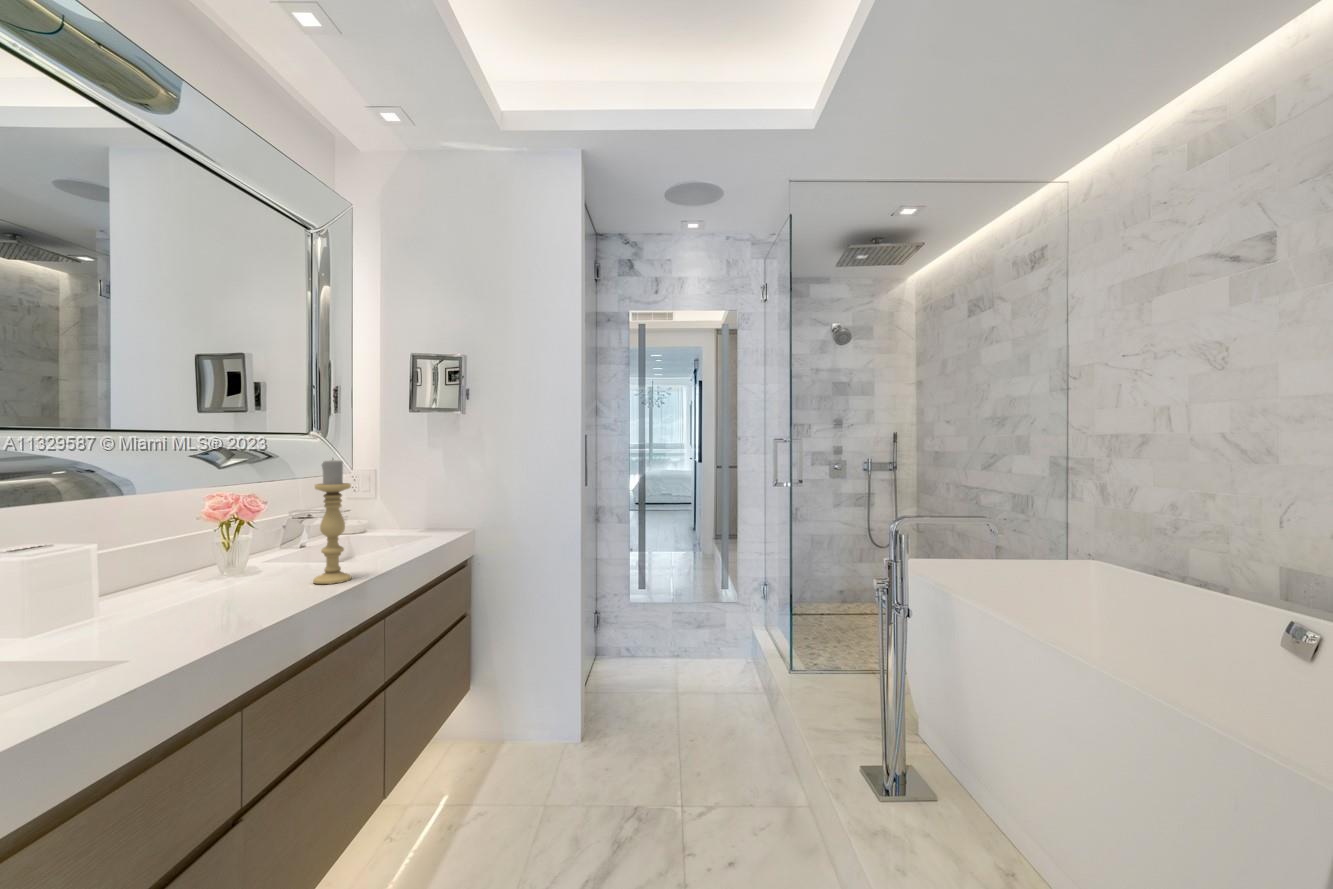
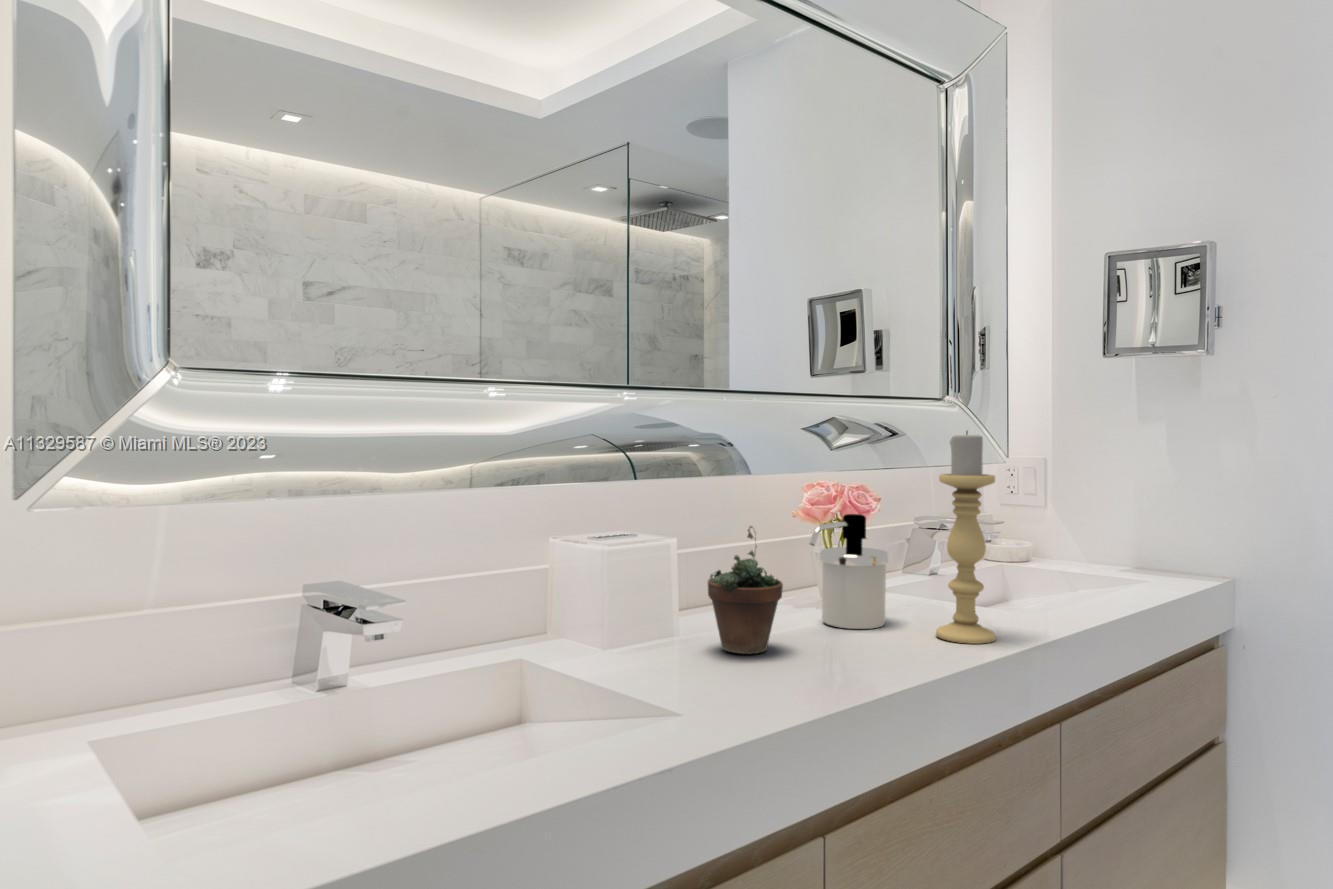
soap dispenser: none [218,513,277,590] -> present [810,514,888,629]
succulent plant: none [131,529,201,620] -> present [708,526,783,654]

